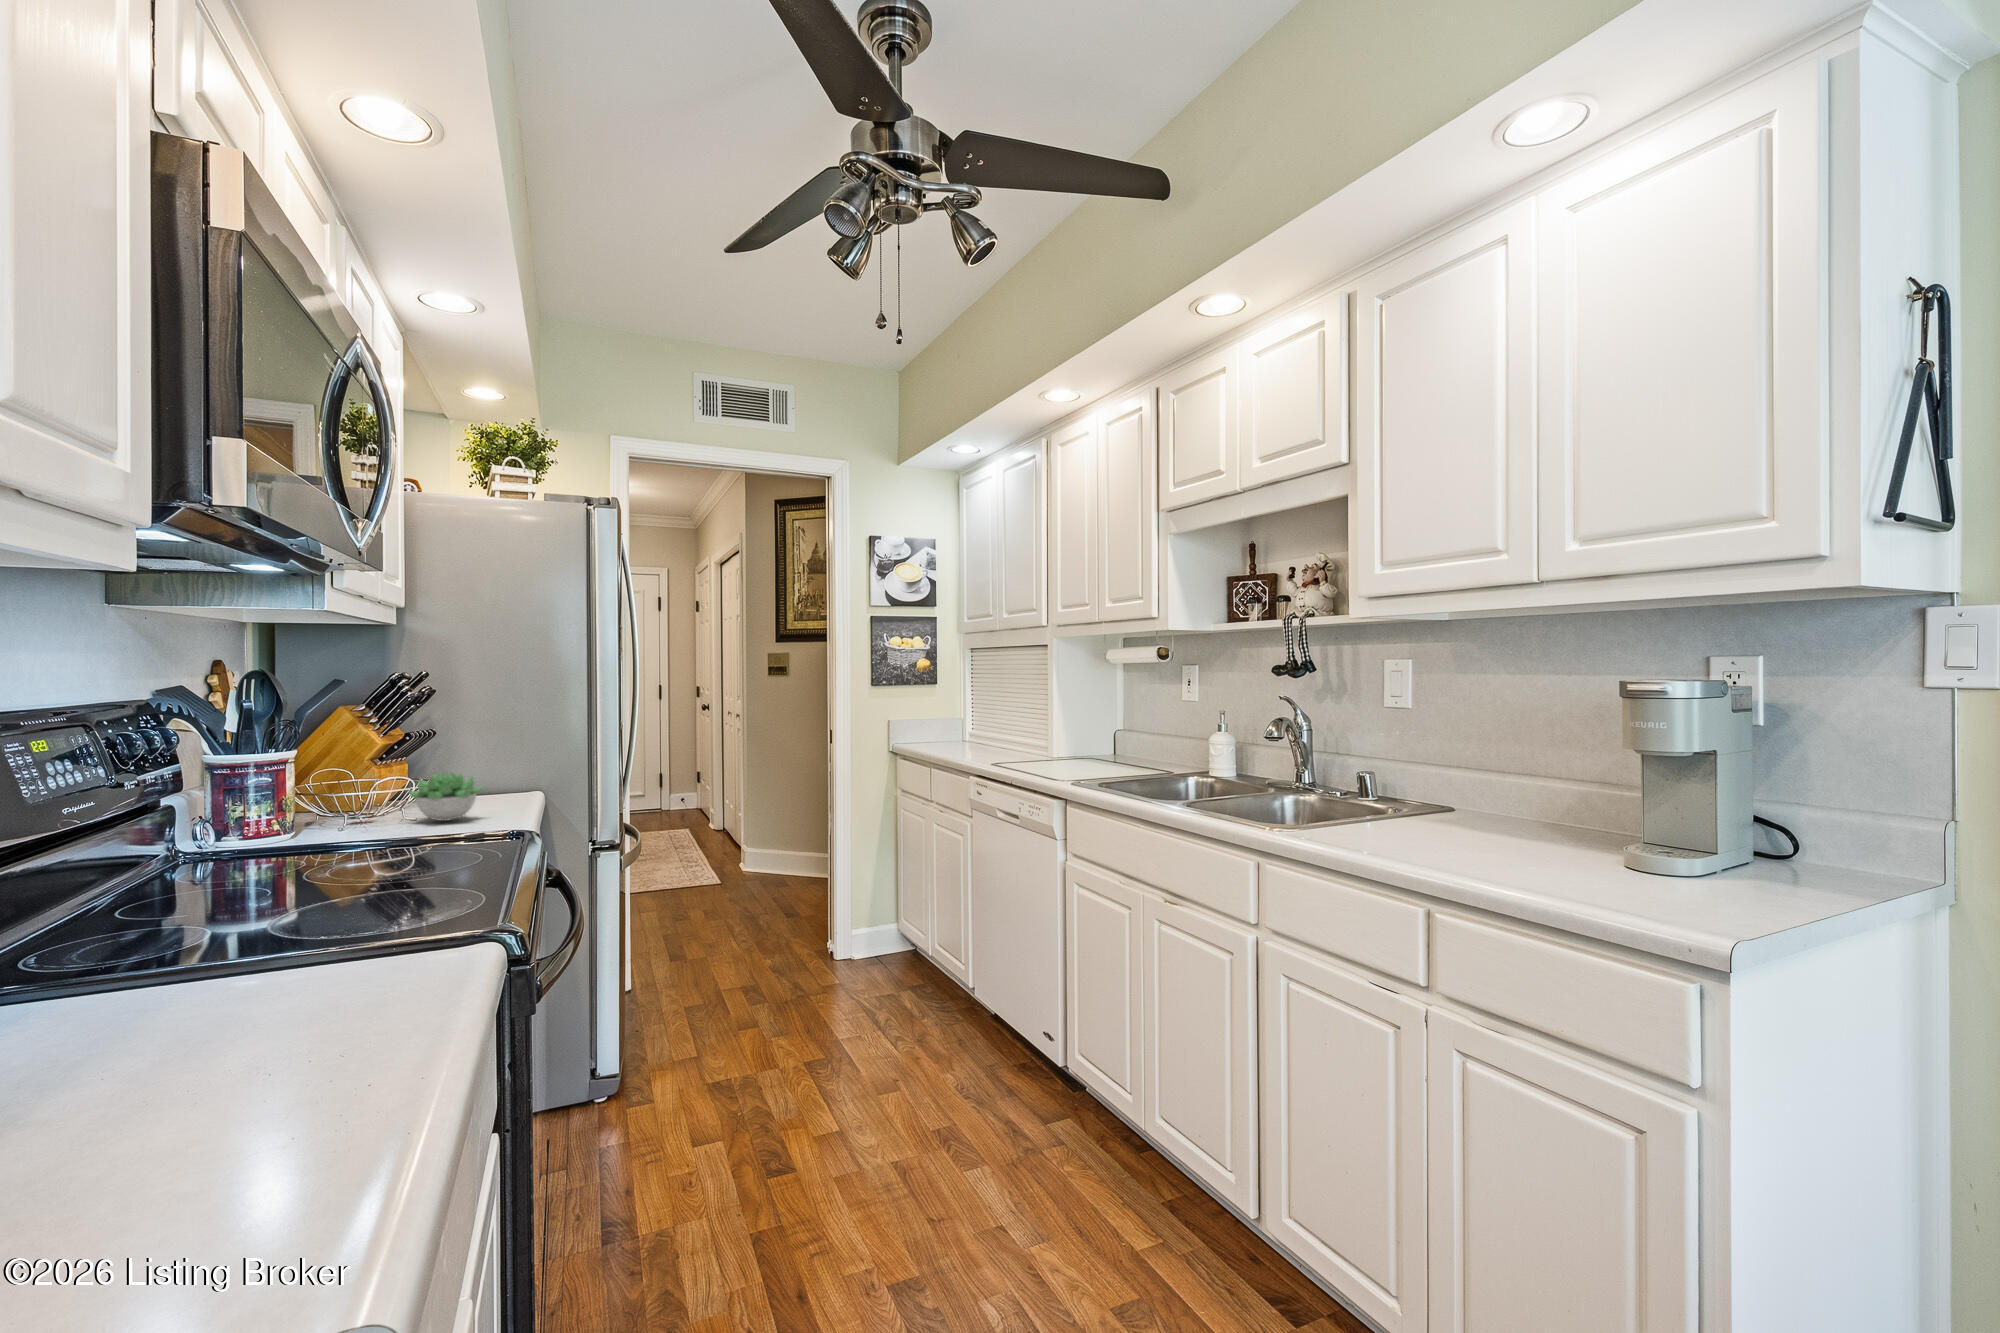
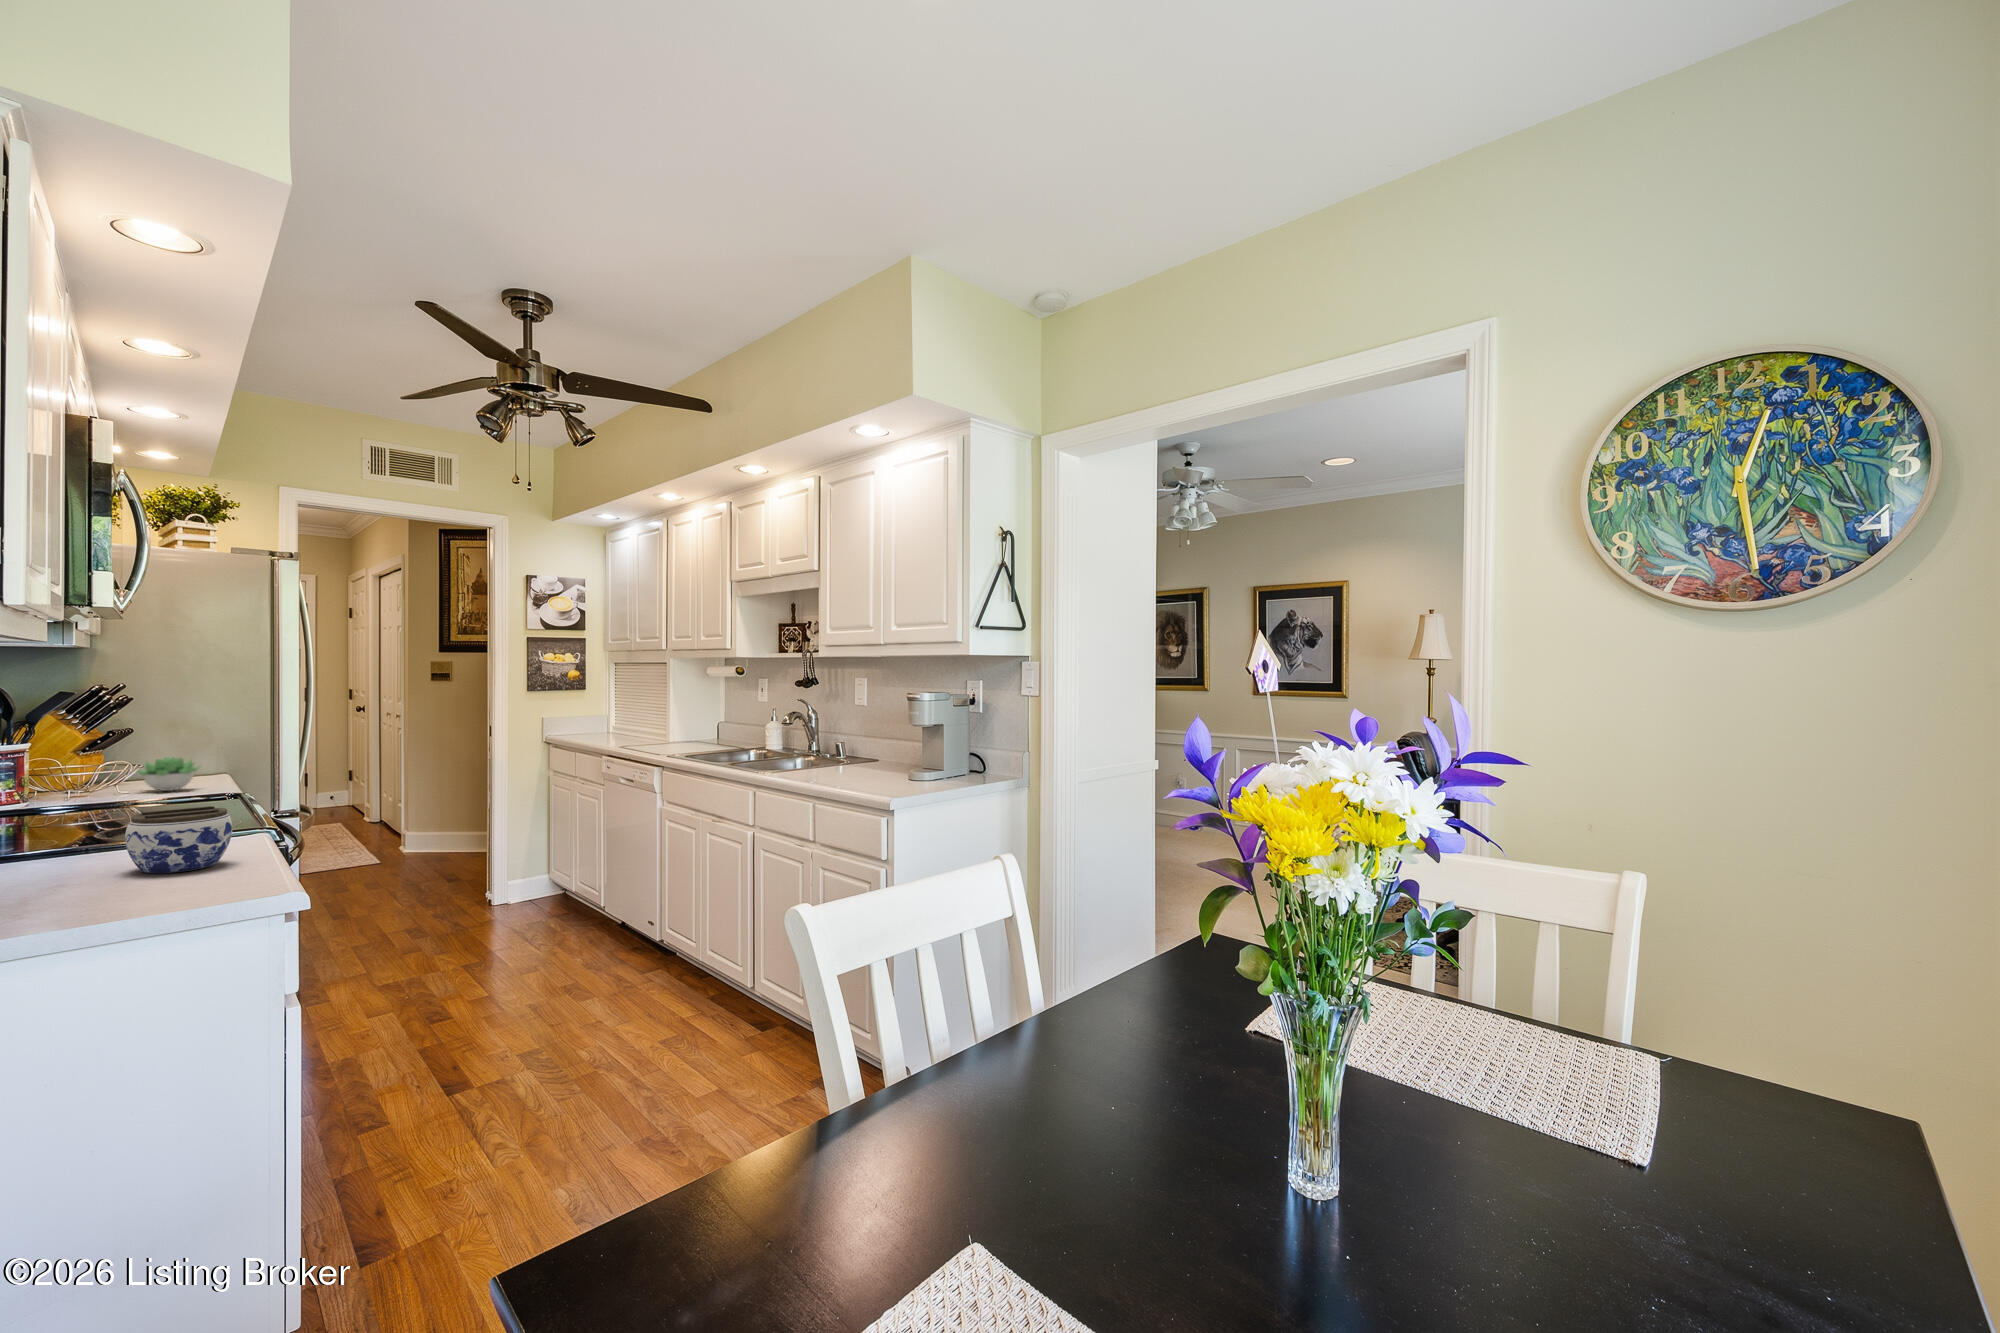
jar: none [146,917,370,1087] -> present [125,806,233,873]

